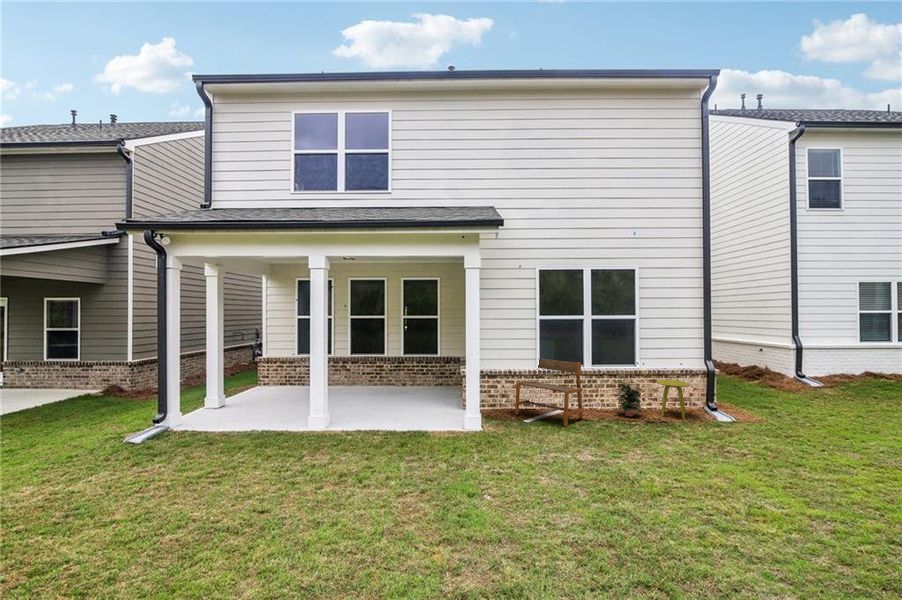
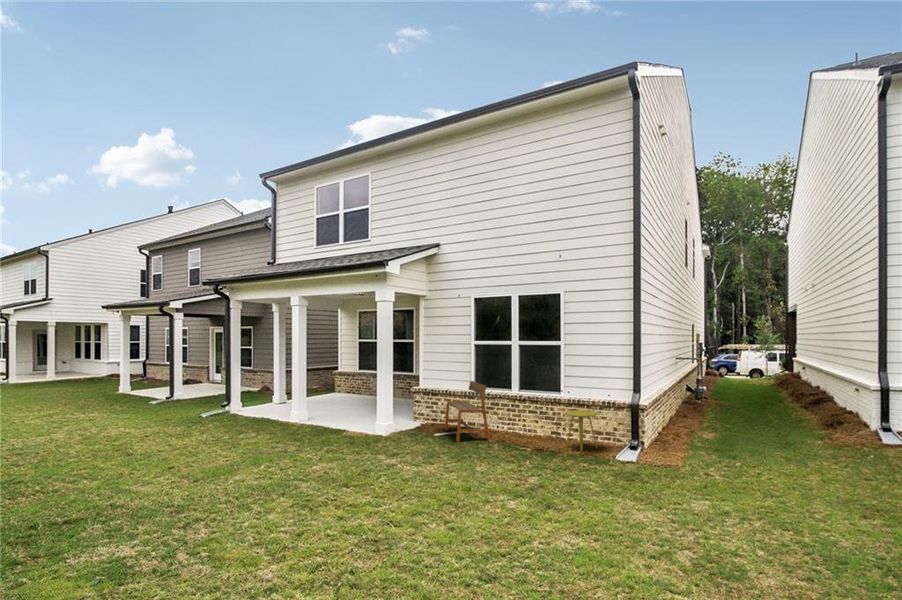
decorative plant: present [617,379,641,416] -> none [525,406,551,443]

